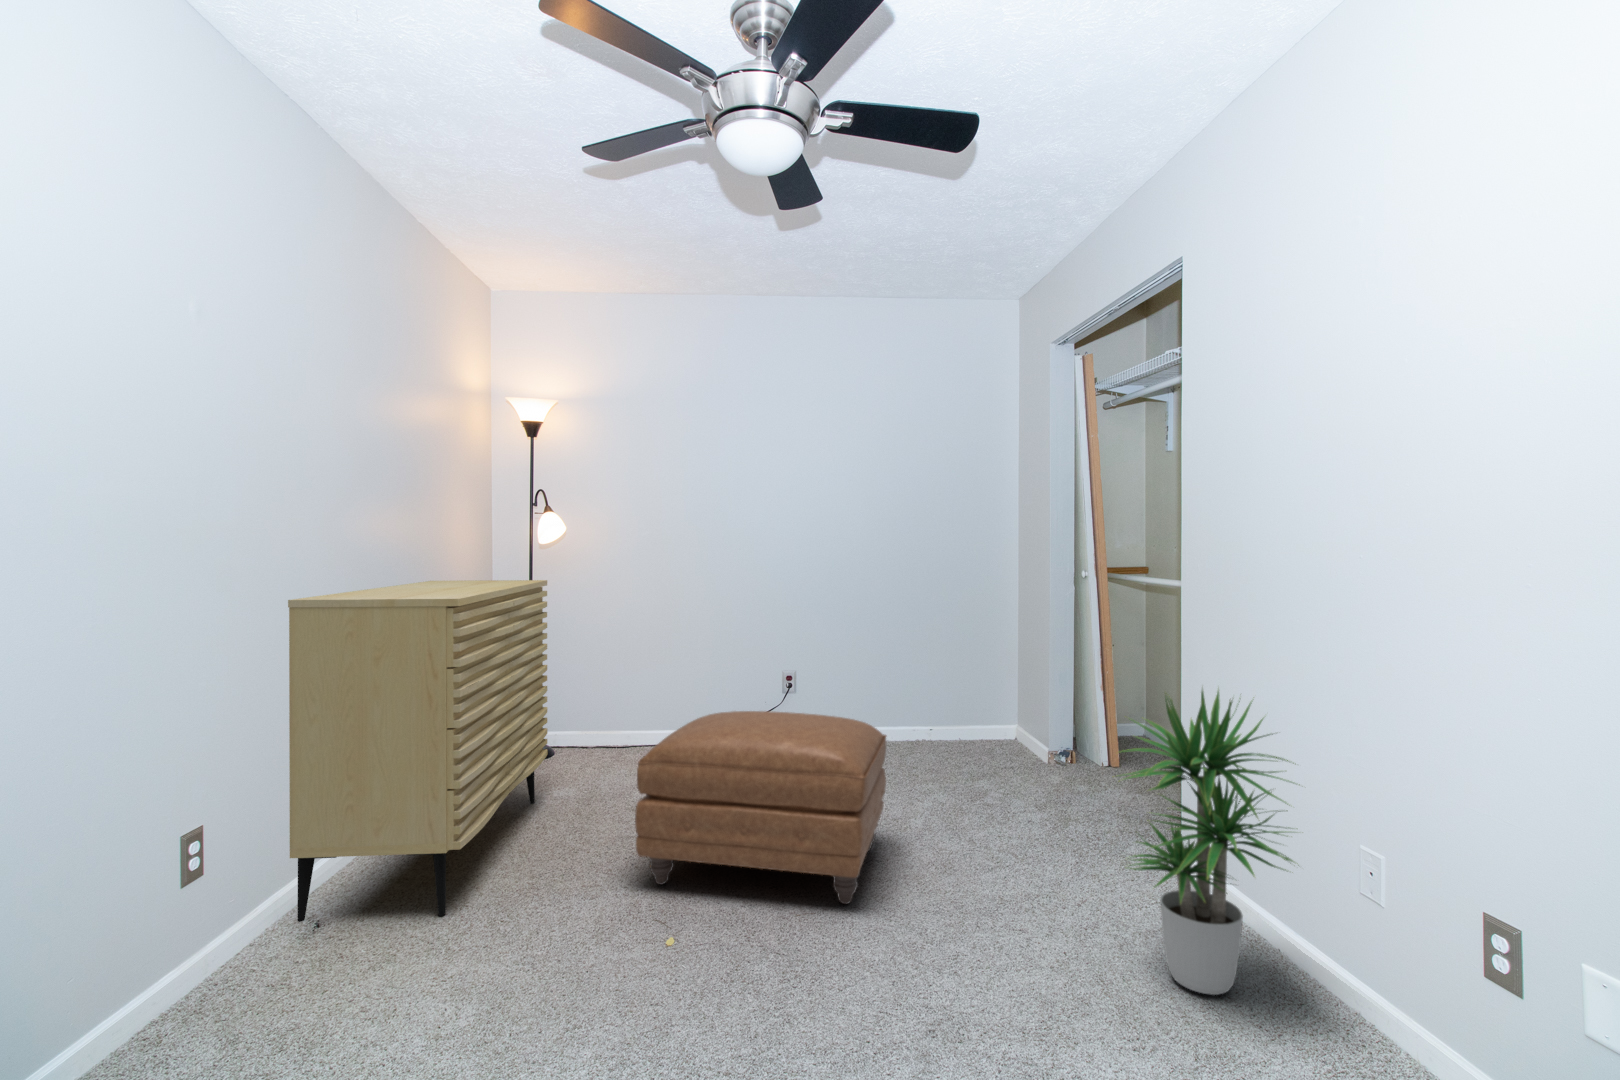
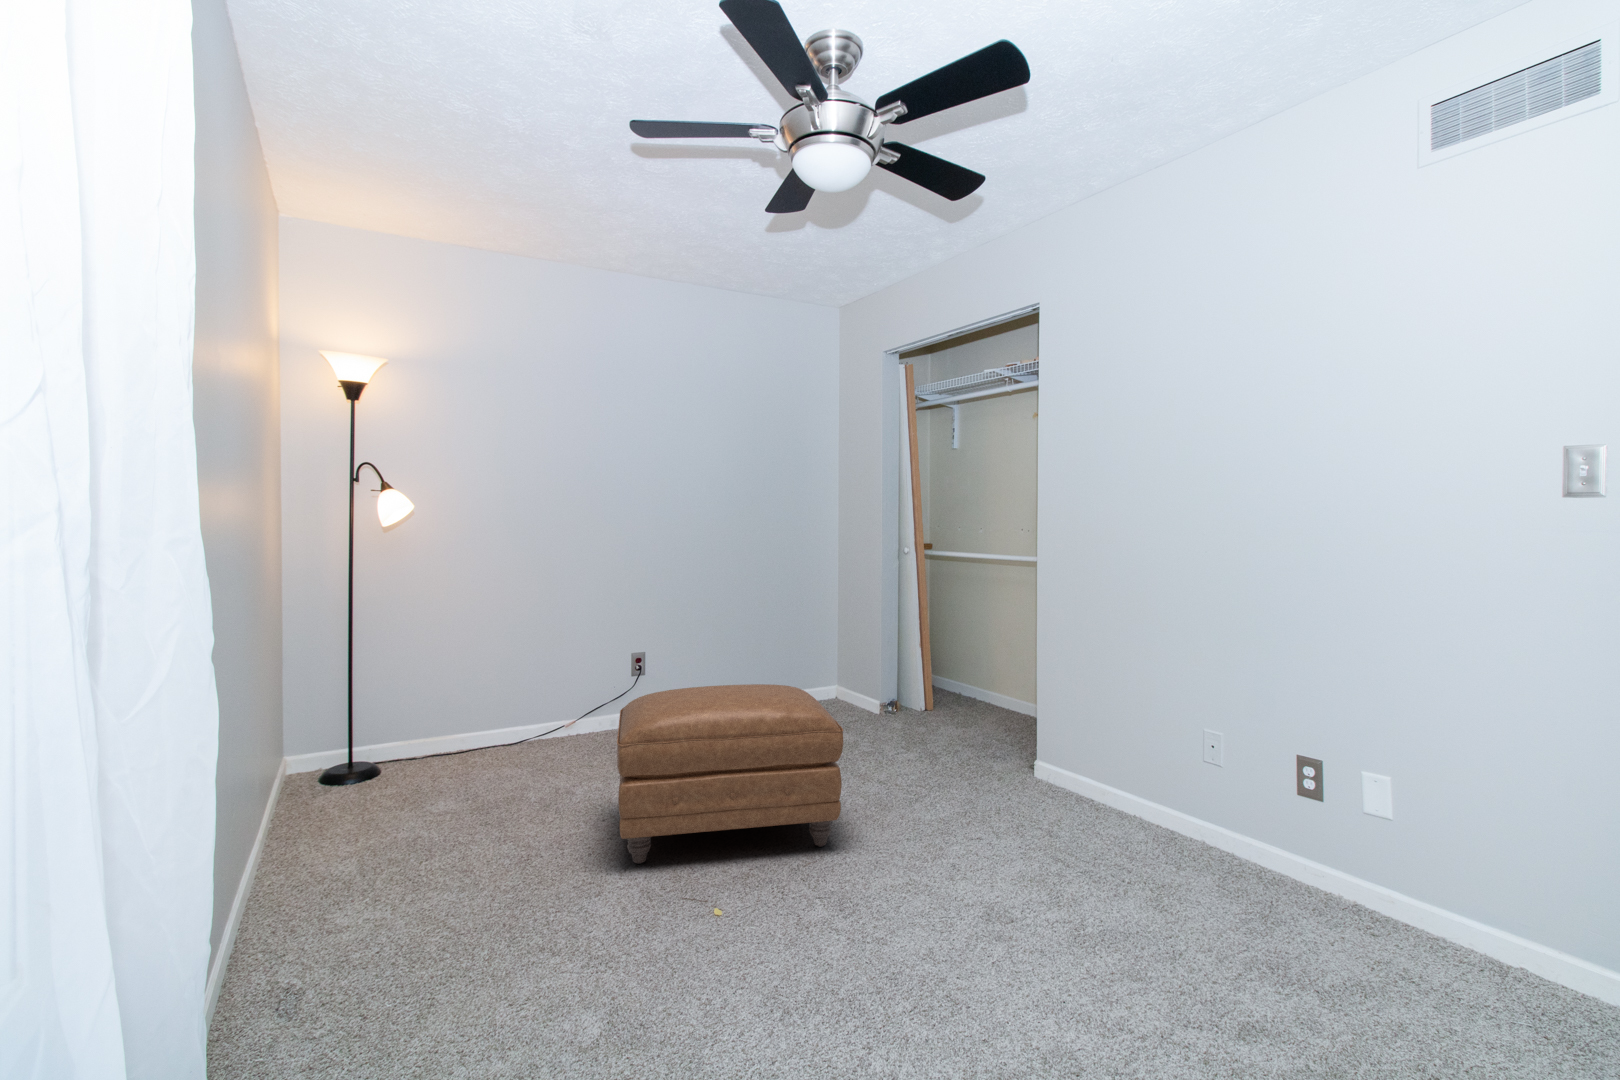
dresser: present [288,580,548,922] -> none [230,568,454,979]
potted plant: present [1122,690,1300,995] -> none [1040,625,1187,852]

